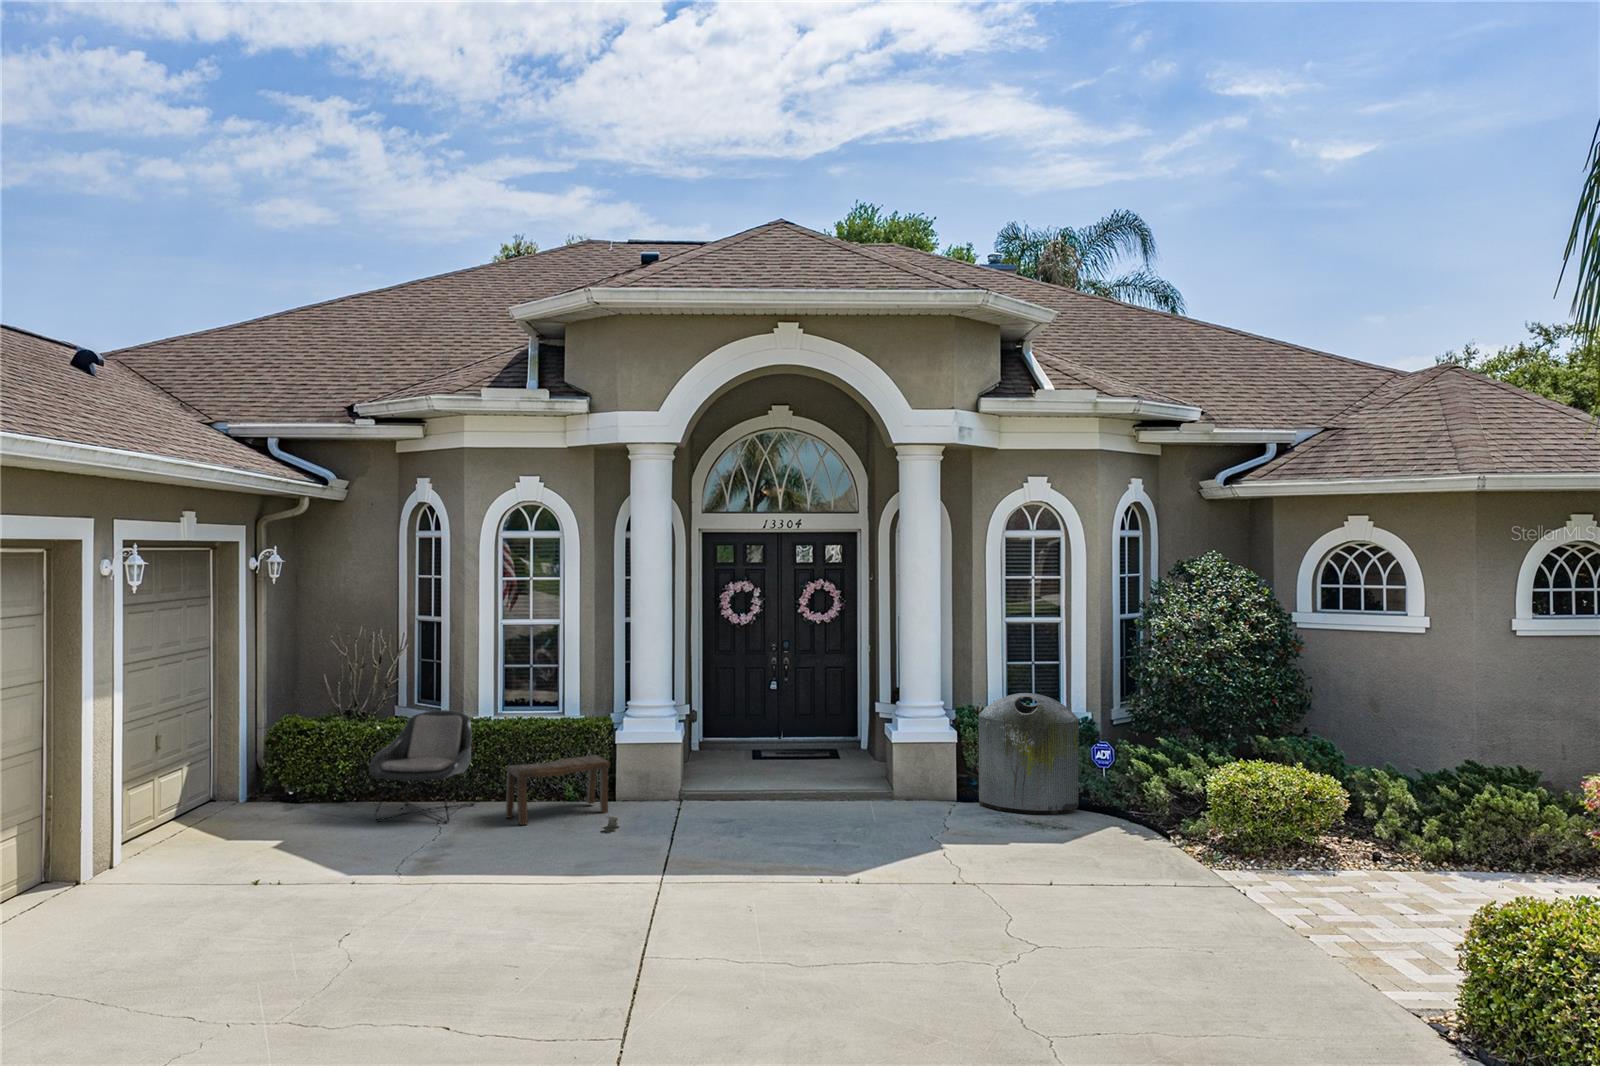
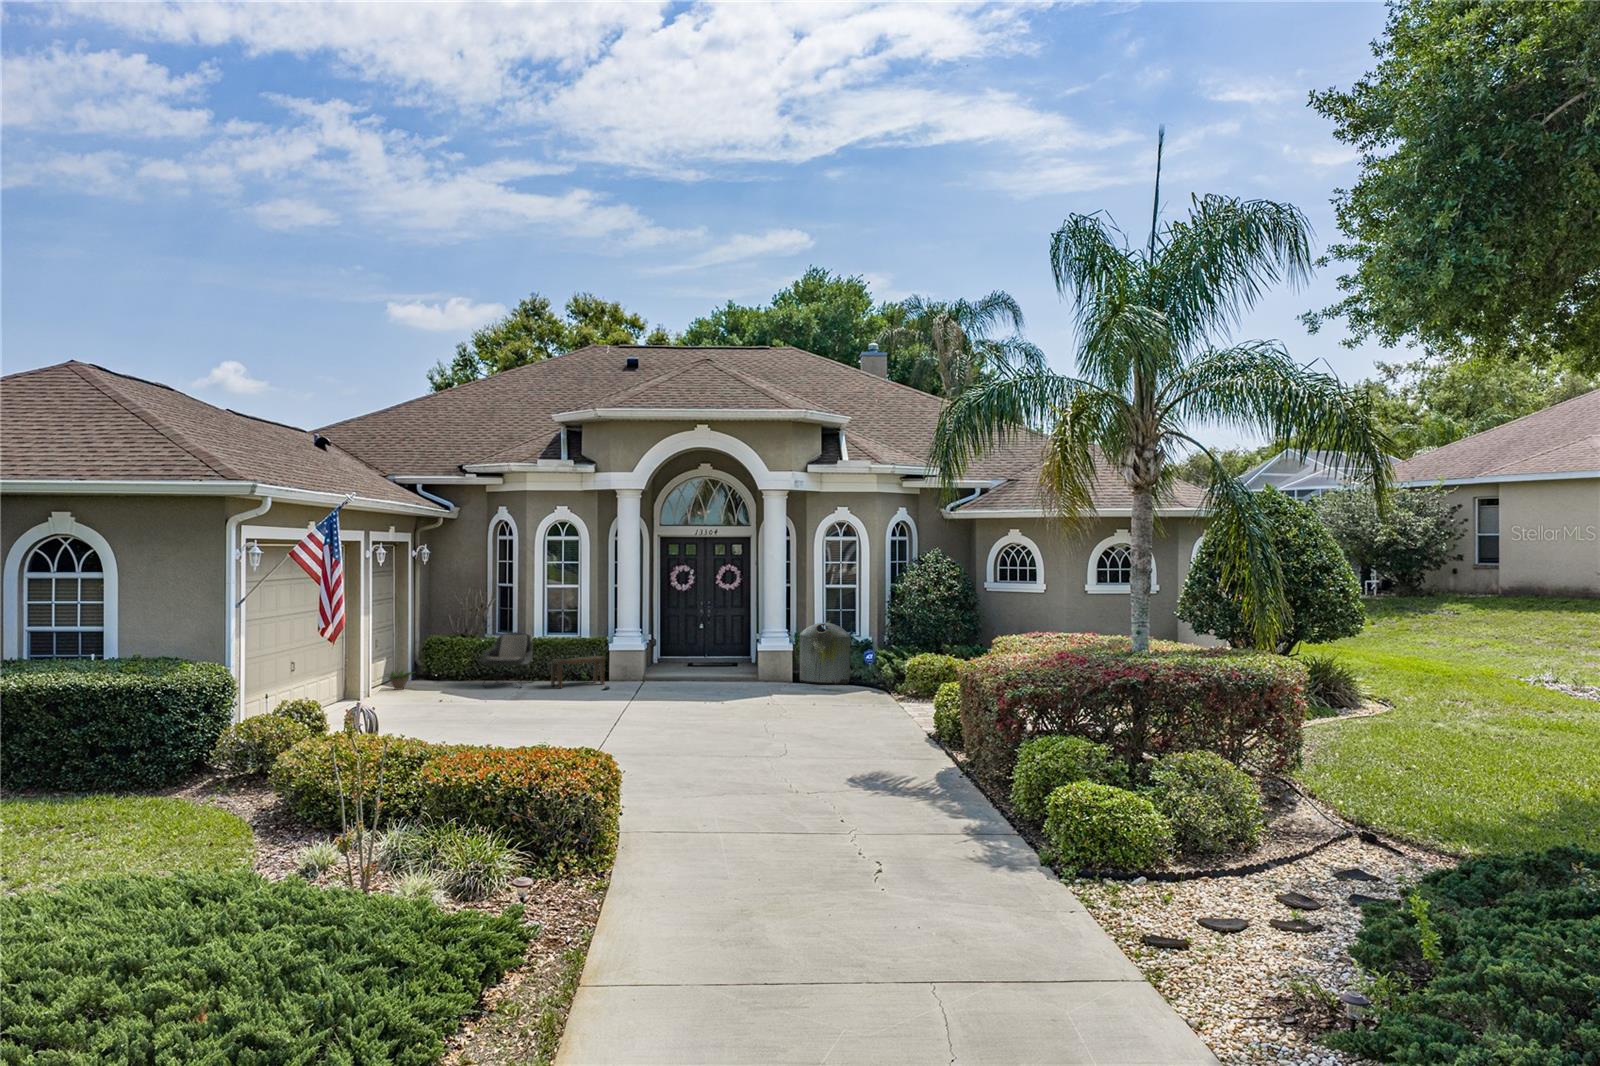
decorative plant: none [173,785,247,829] -> present [389,670,413,690]

